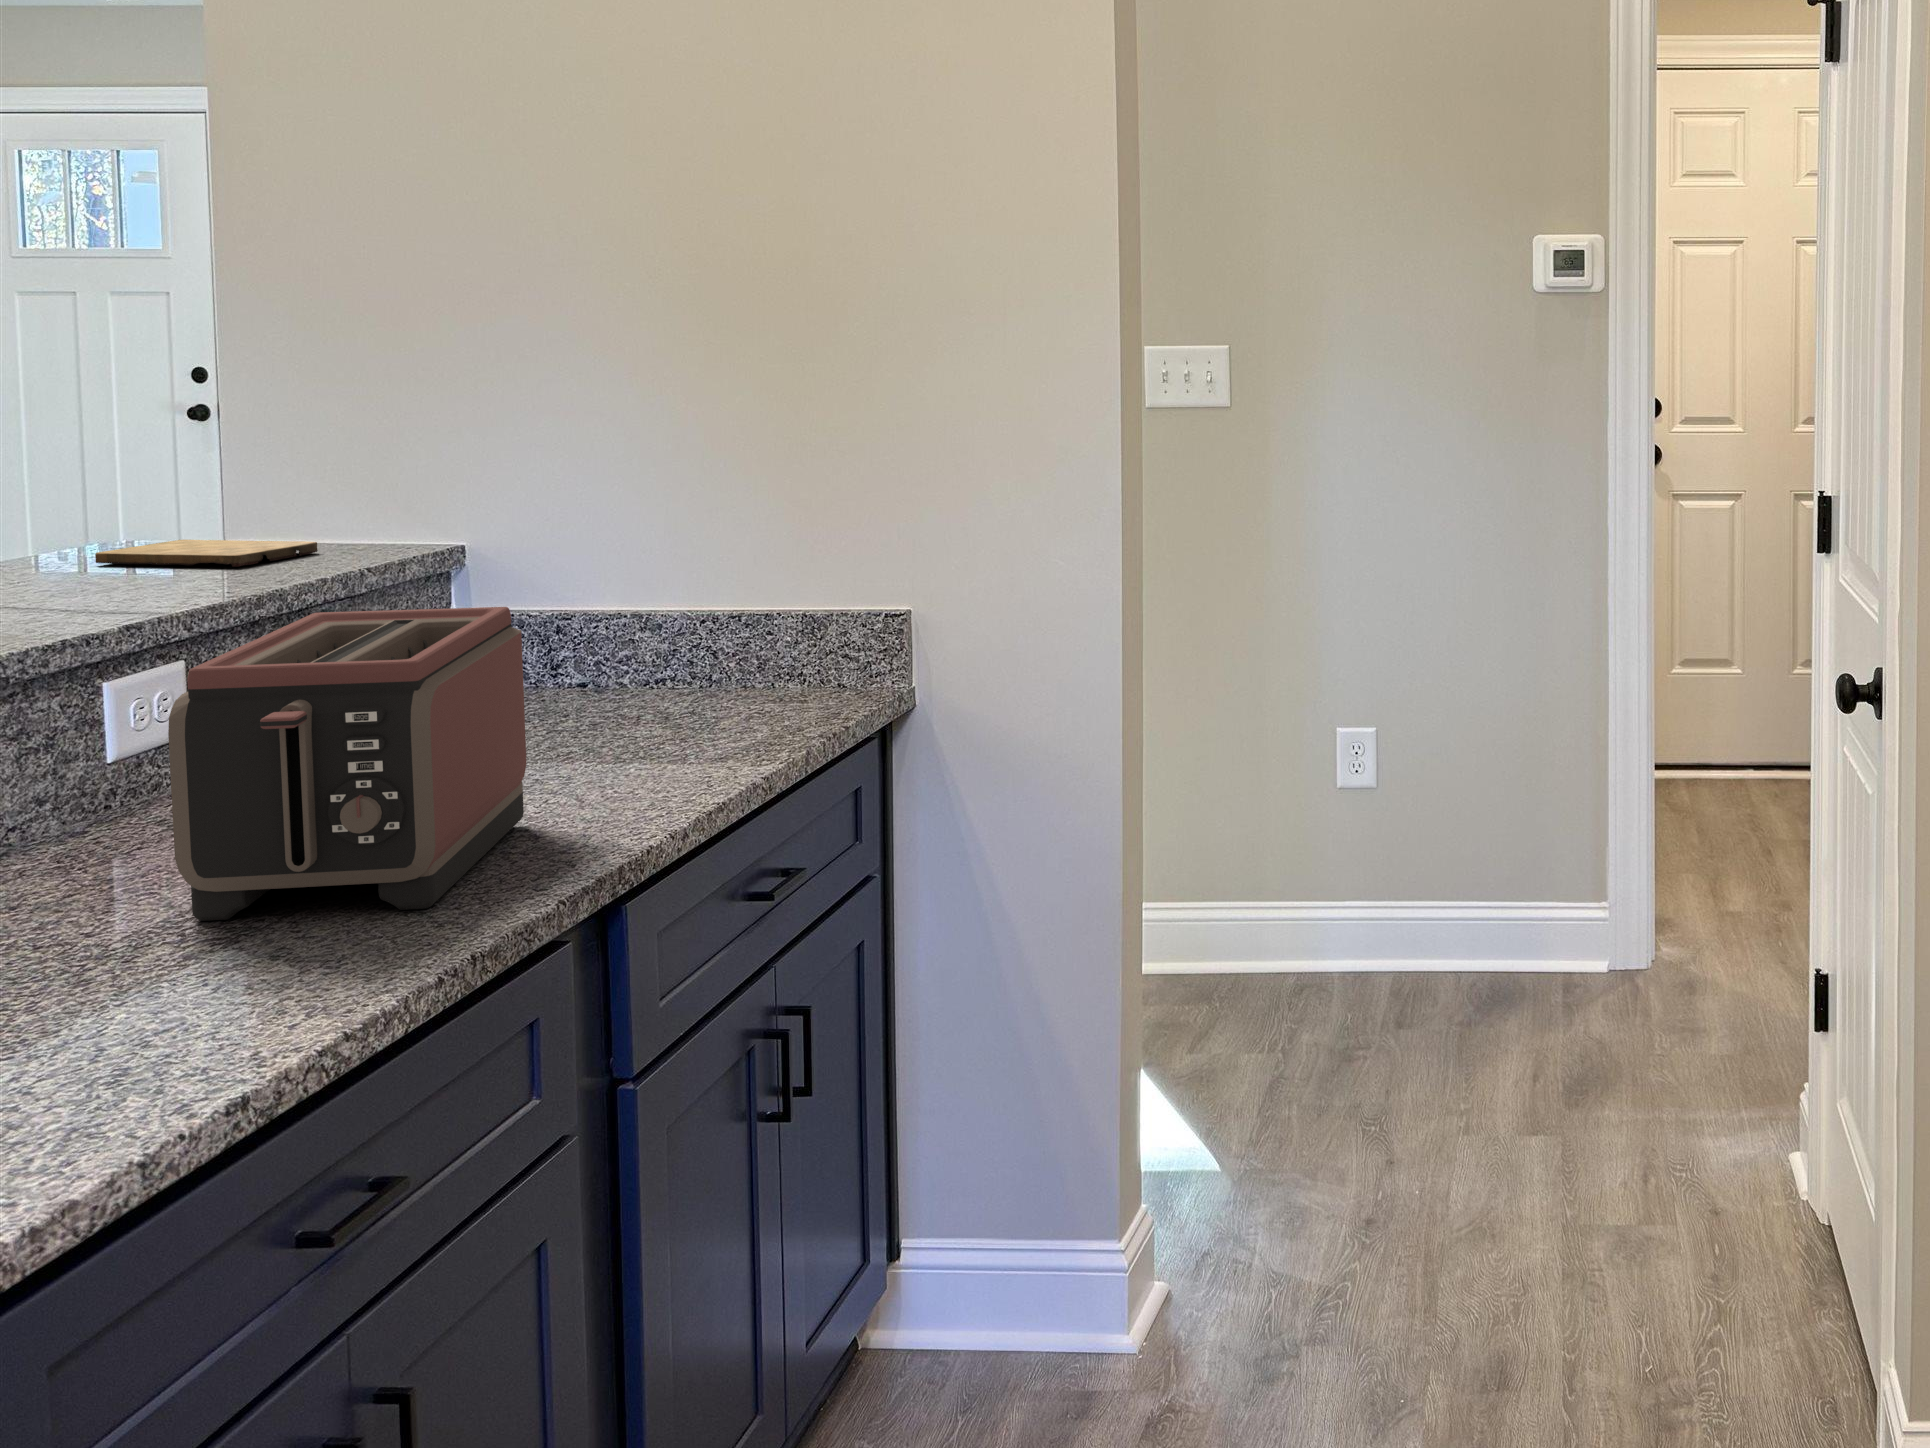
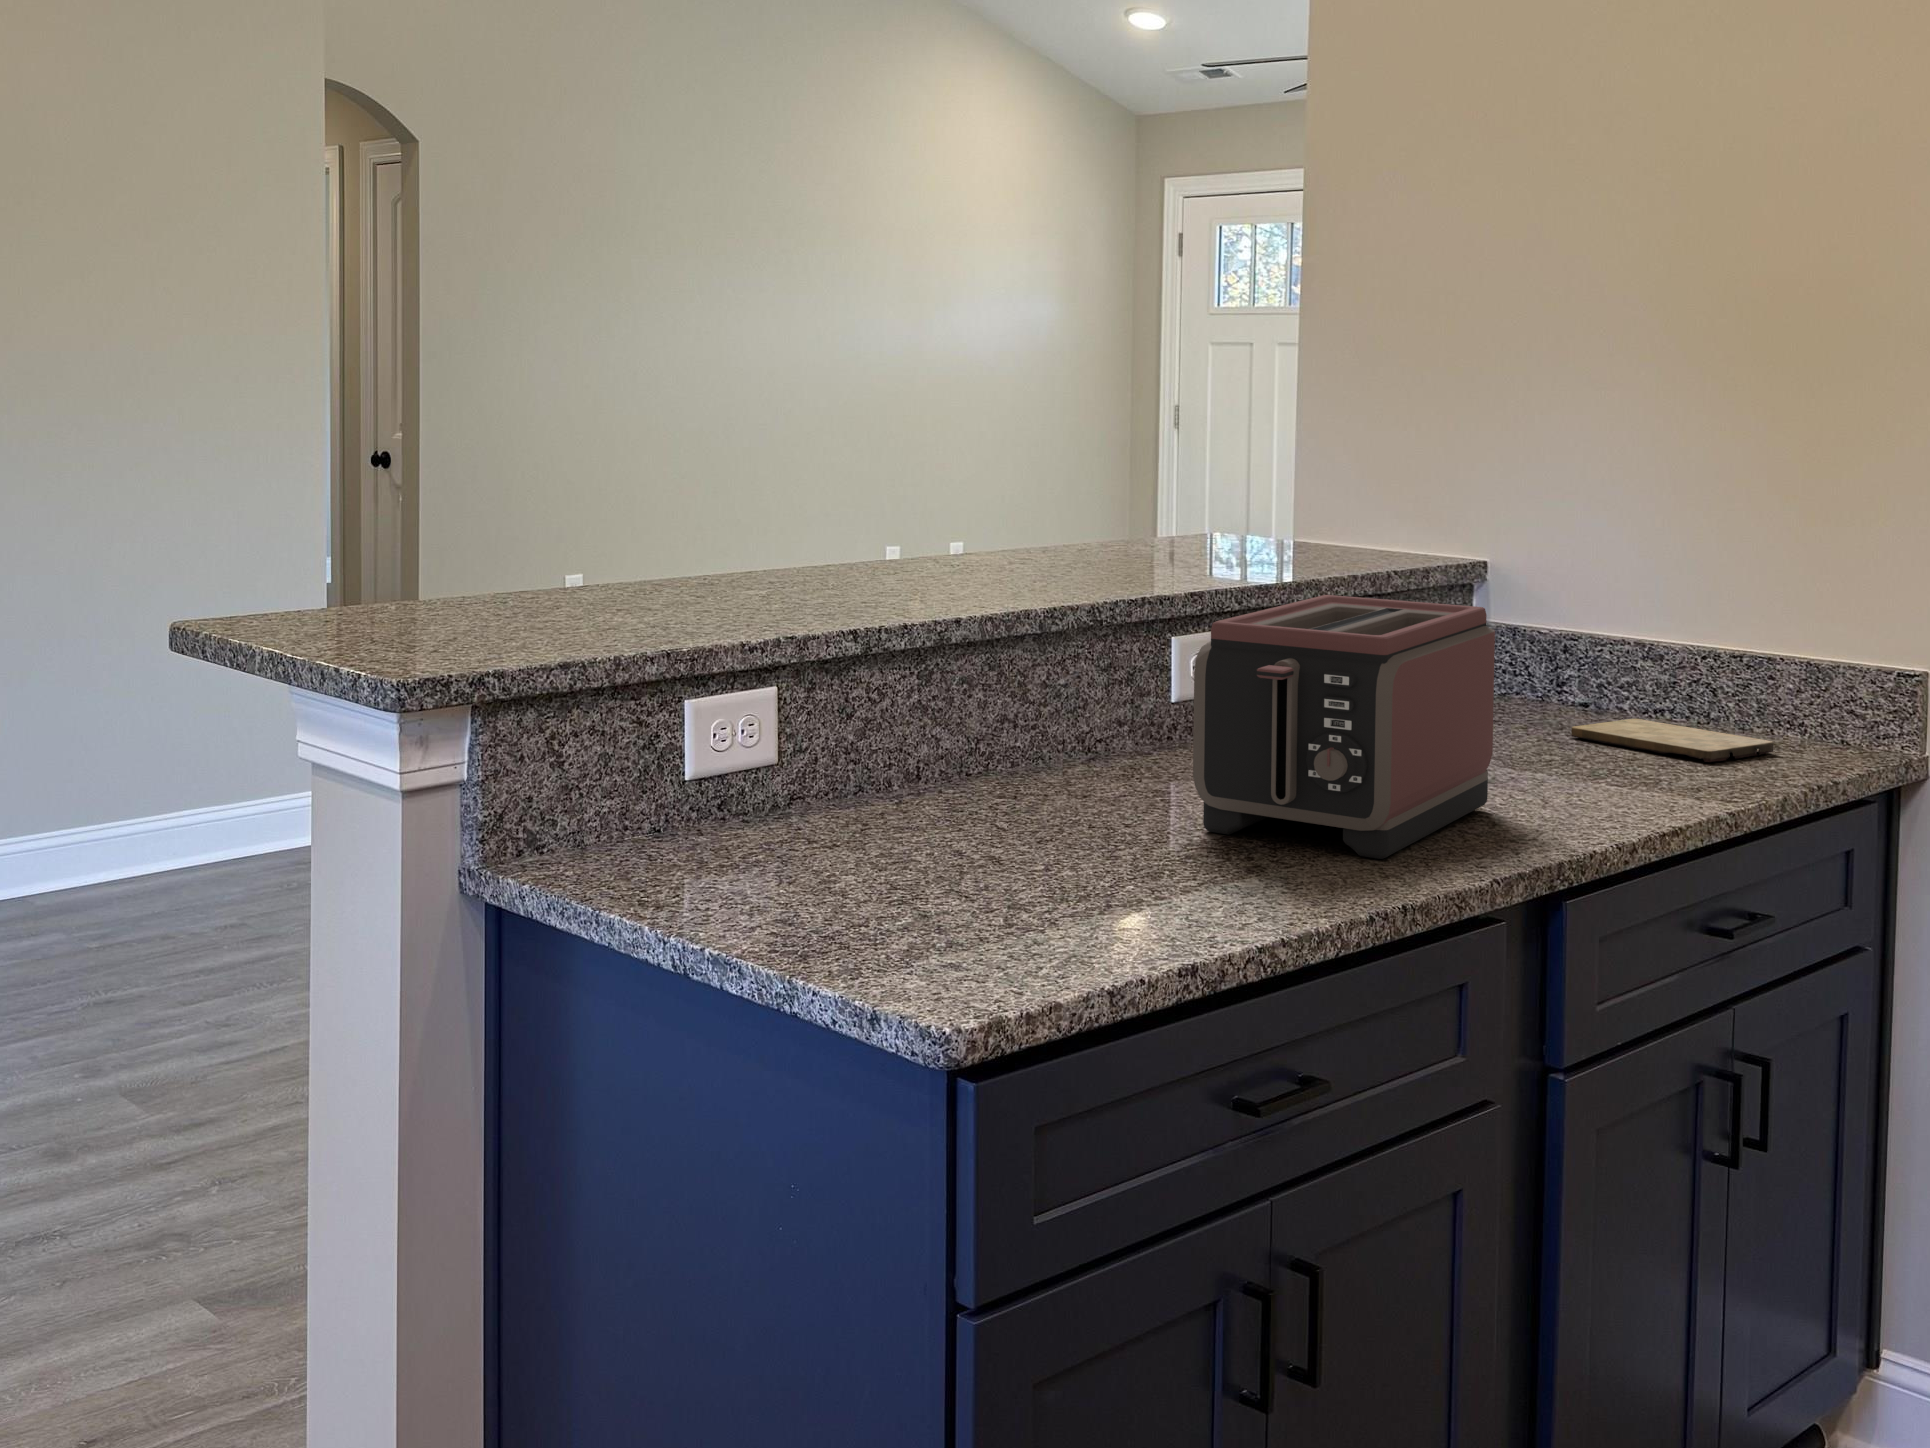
cutting board: present [95,540,318,567] -> present [1571,719,1774,762]

